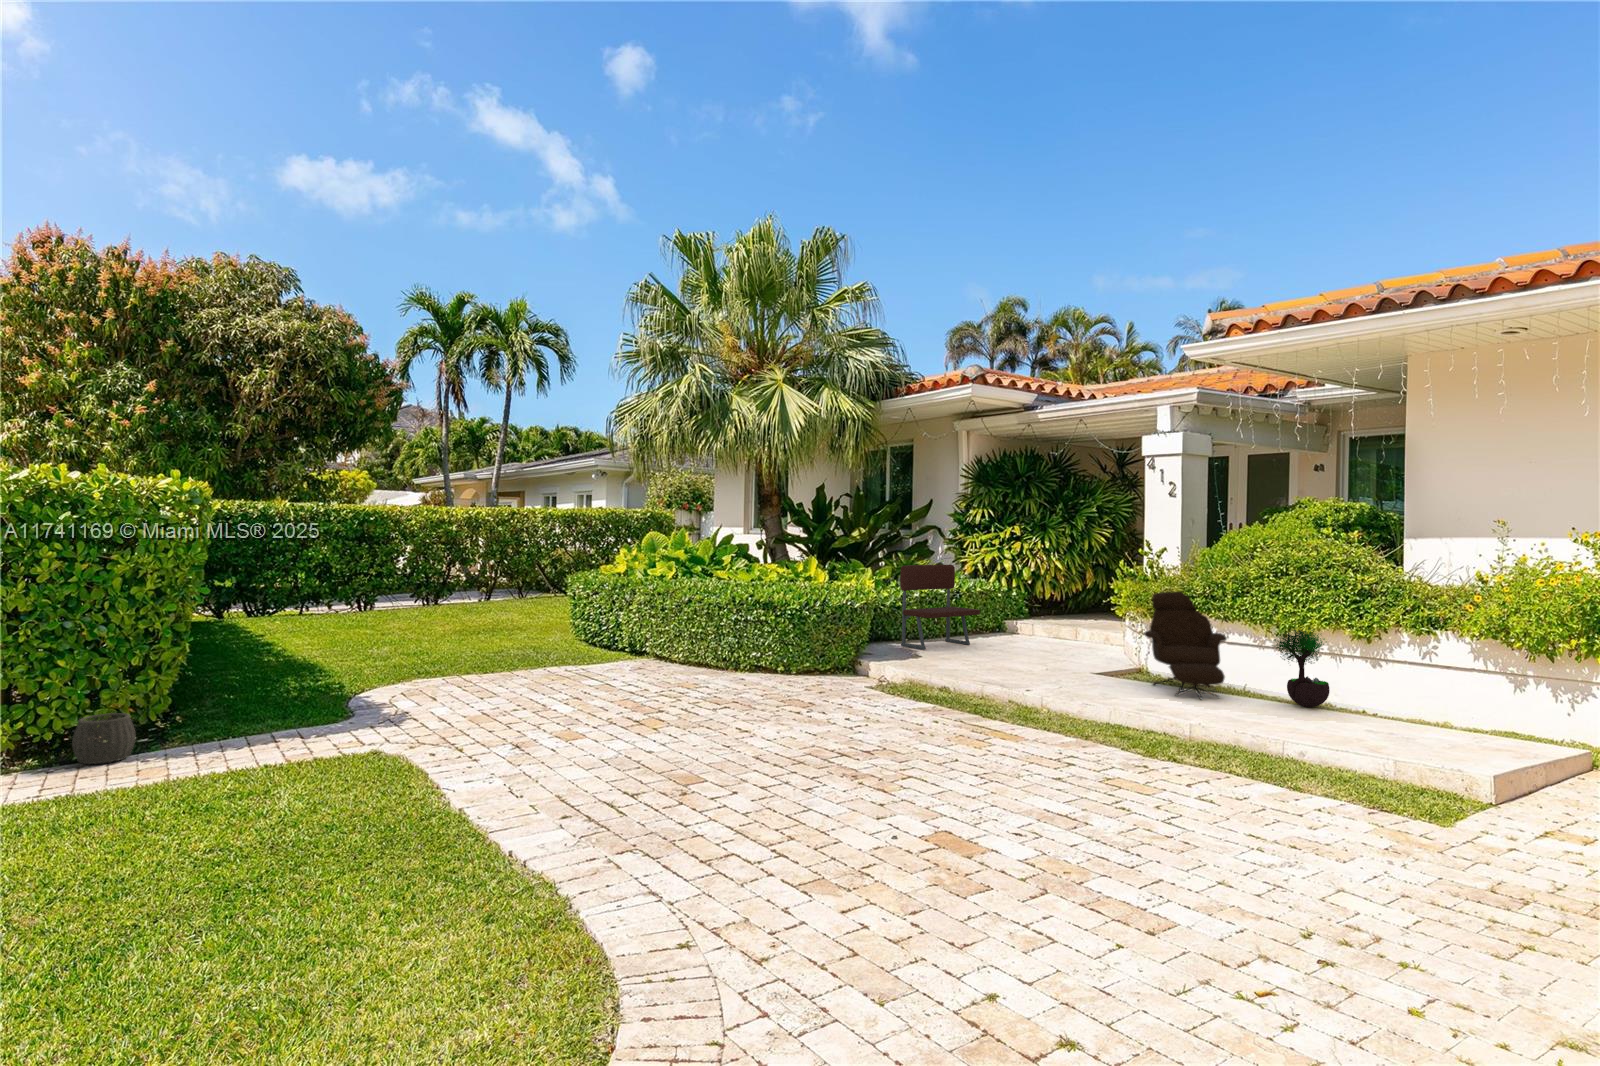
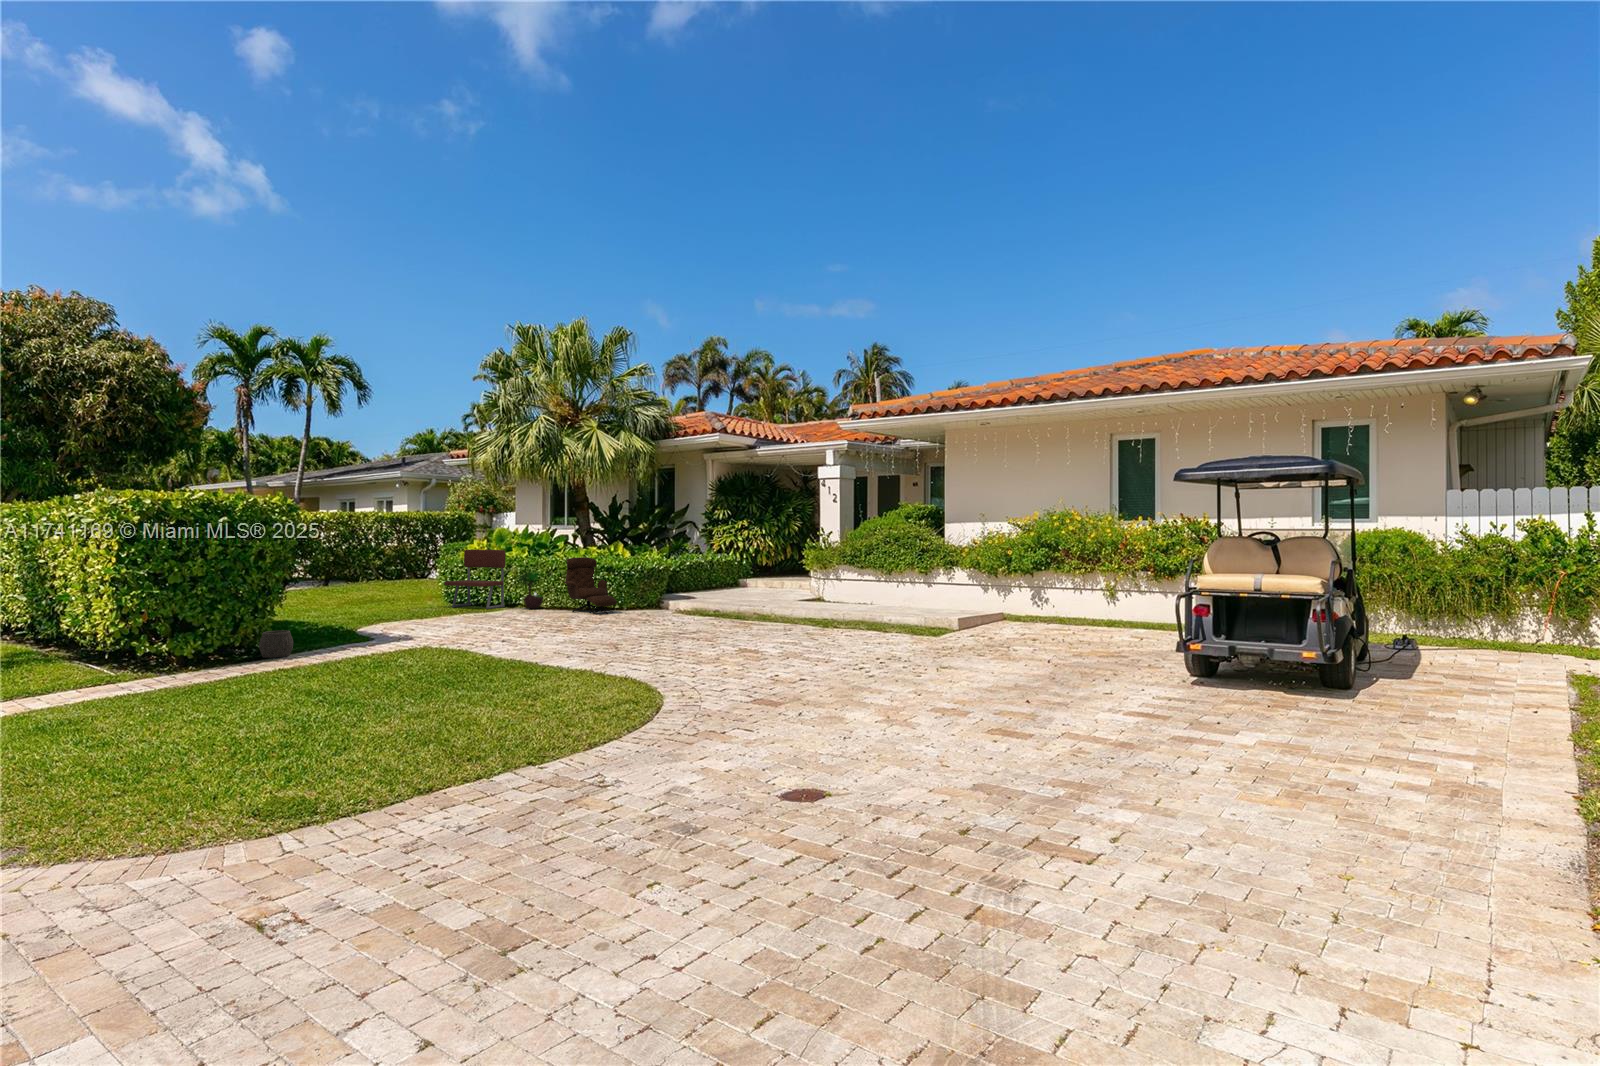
bench: present [900,565,980,650] -> present [444,550,506,609]
lounge chair: present [1144,591,1227,699] -> present [564,557,617,614]
potted tree: present [1272,621,1330,707] -> present [518,571,543,609]

